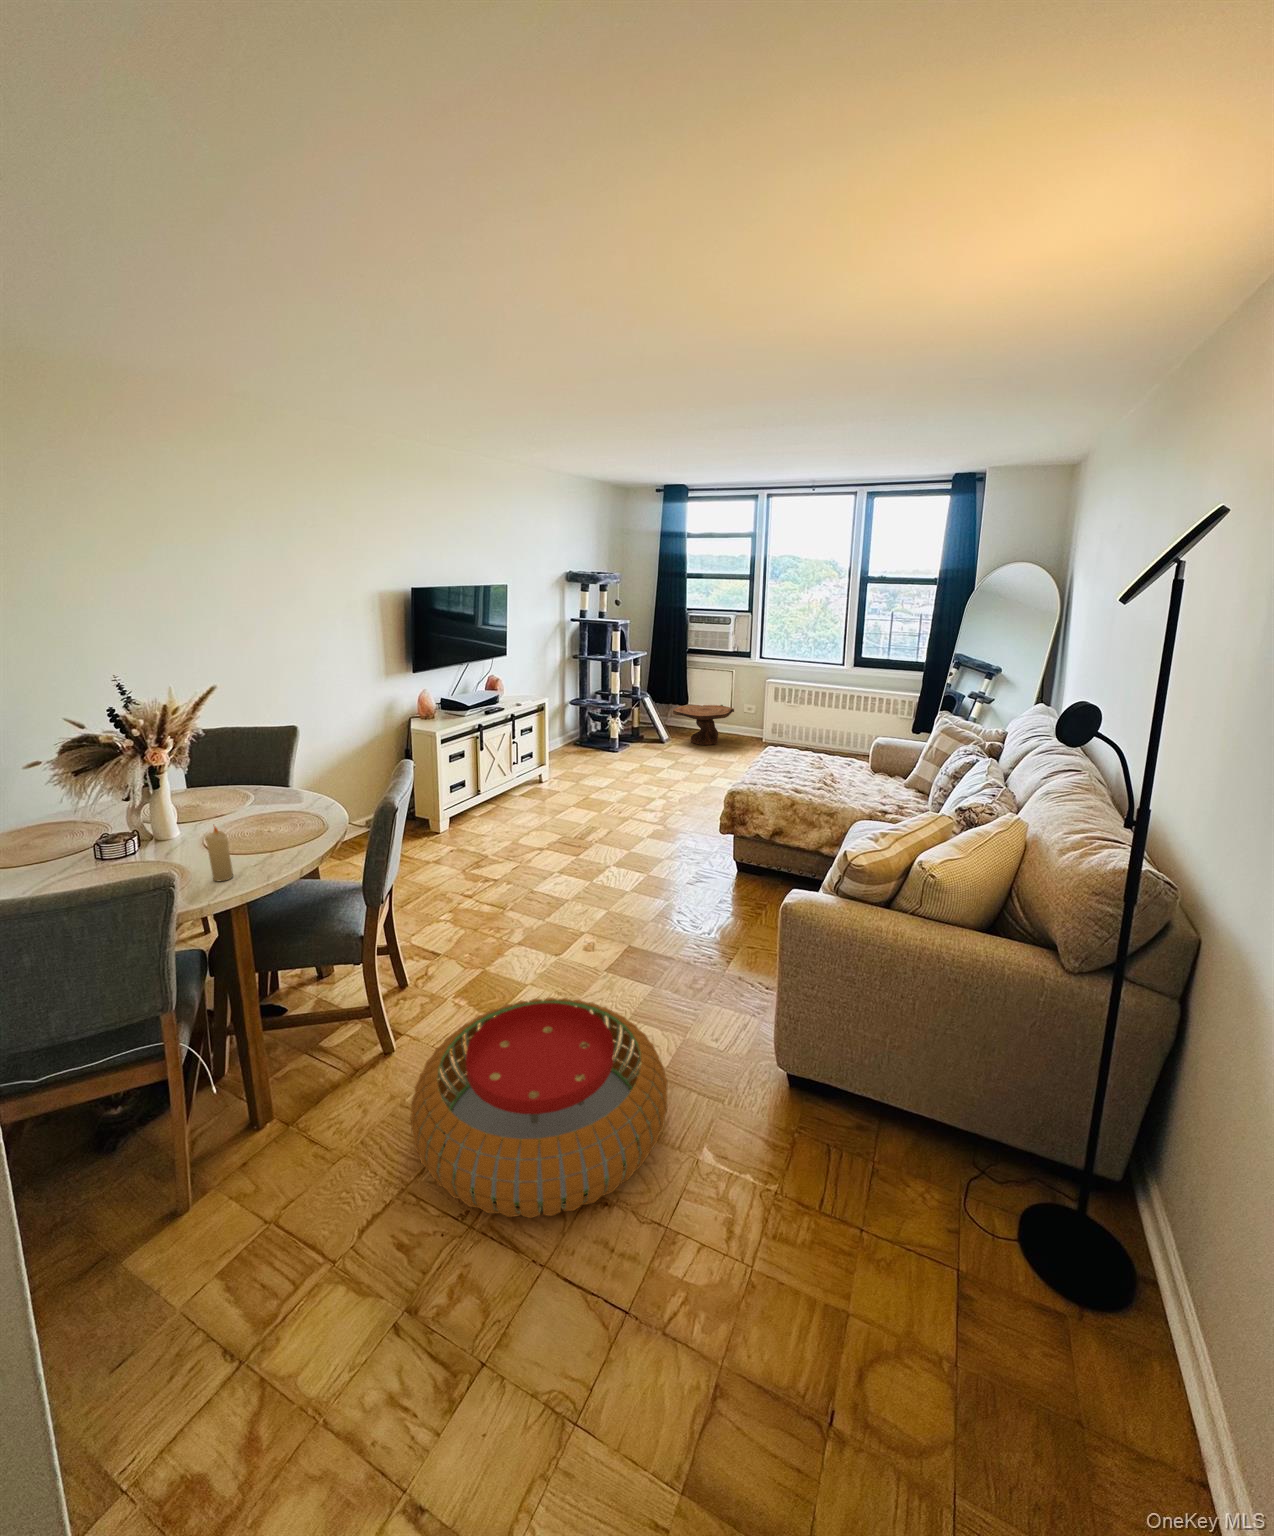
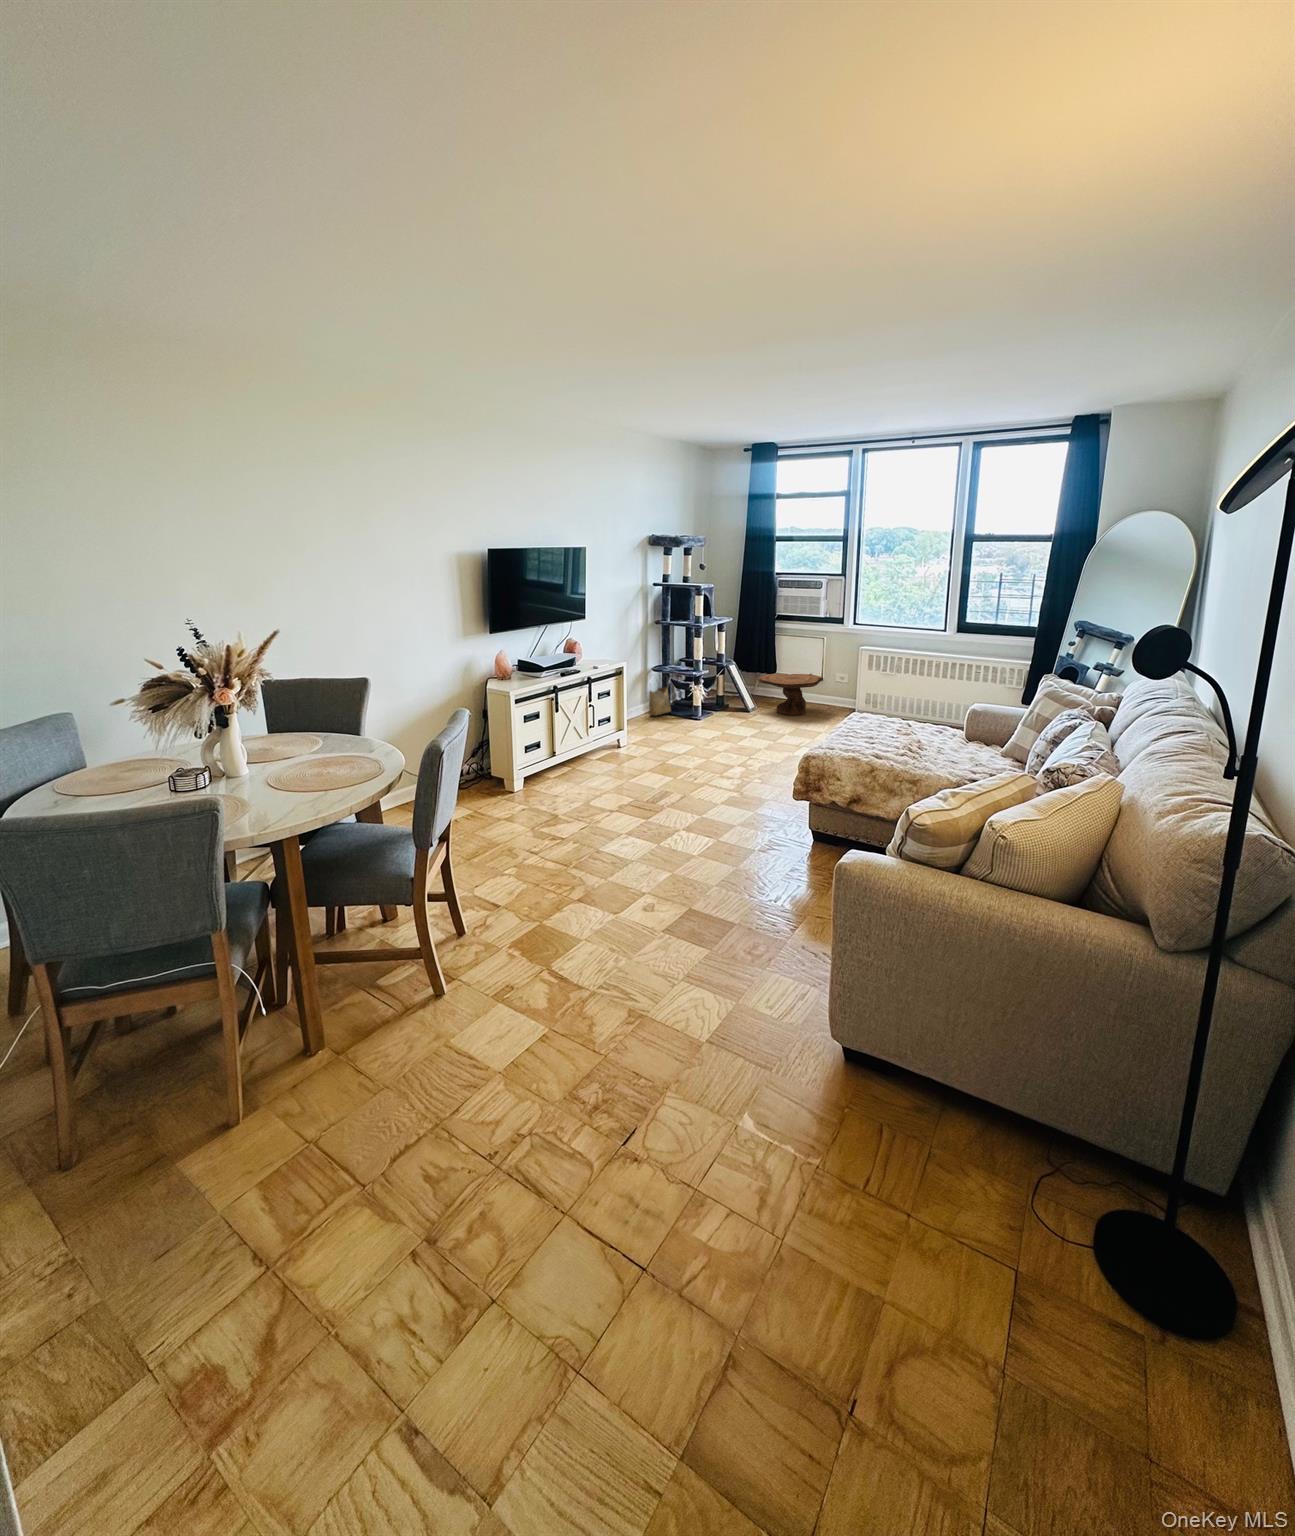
woven basket: none [567,708,589,748] -> present [649,687,671,716]
candle: present [205,826,233,881] -> none [259,759,286,815]
pouf: present [410,998,668,1218] -> none [447,951,708,1164]

